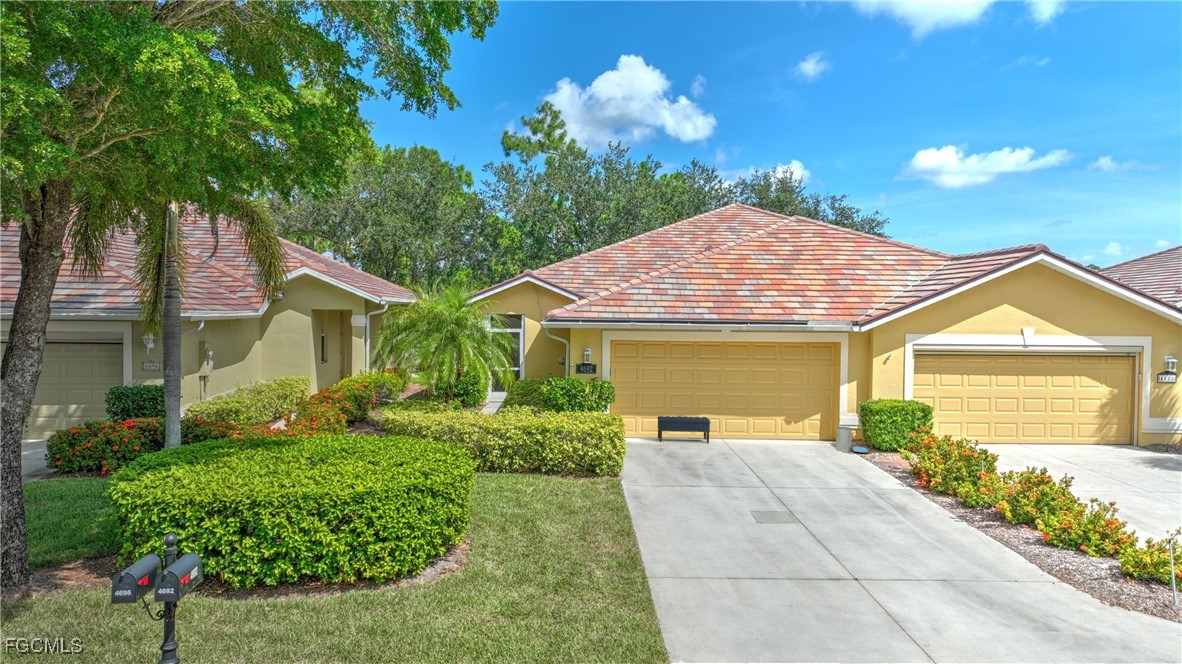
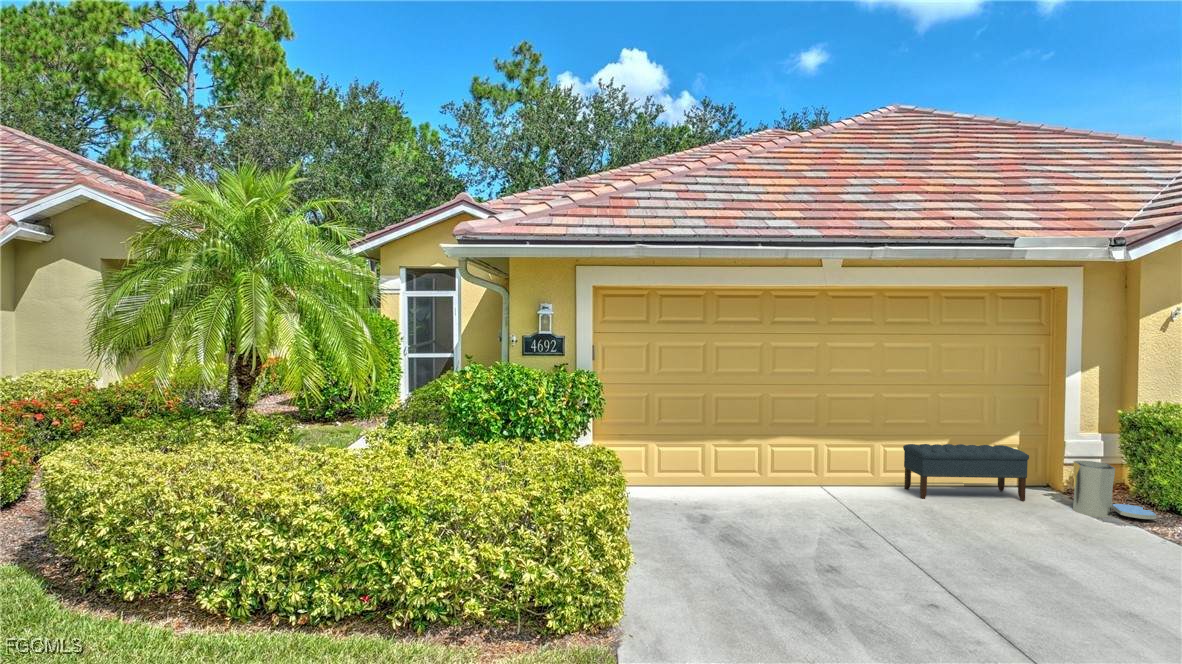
bench: present [657,416,710,443] -> present [903,444,1029,501]

